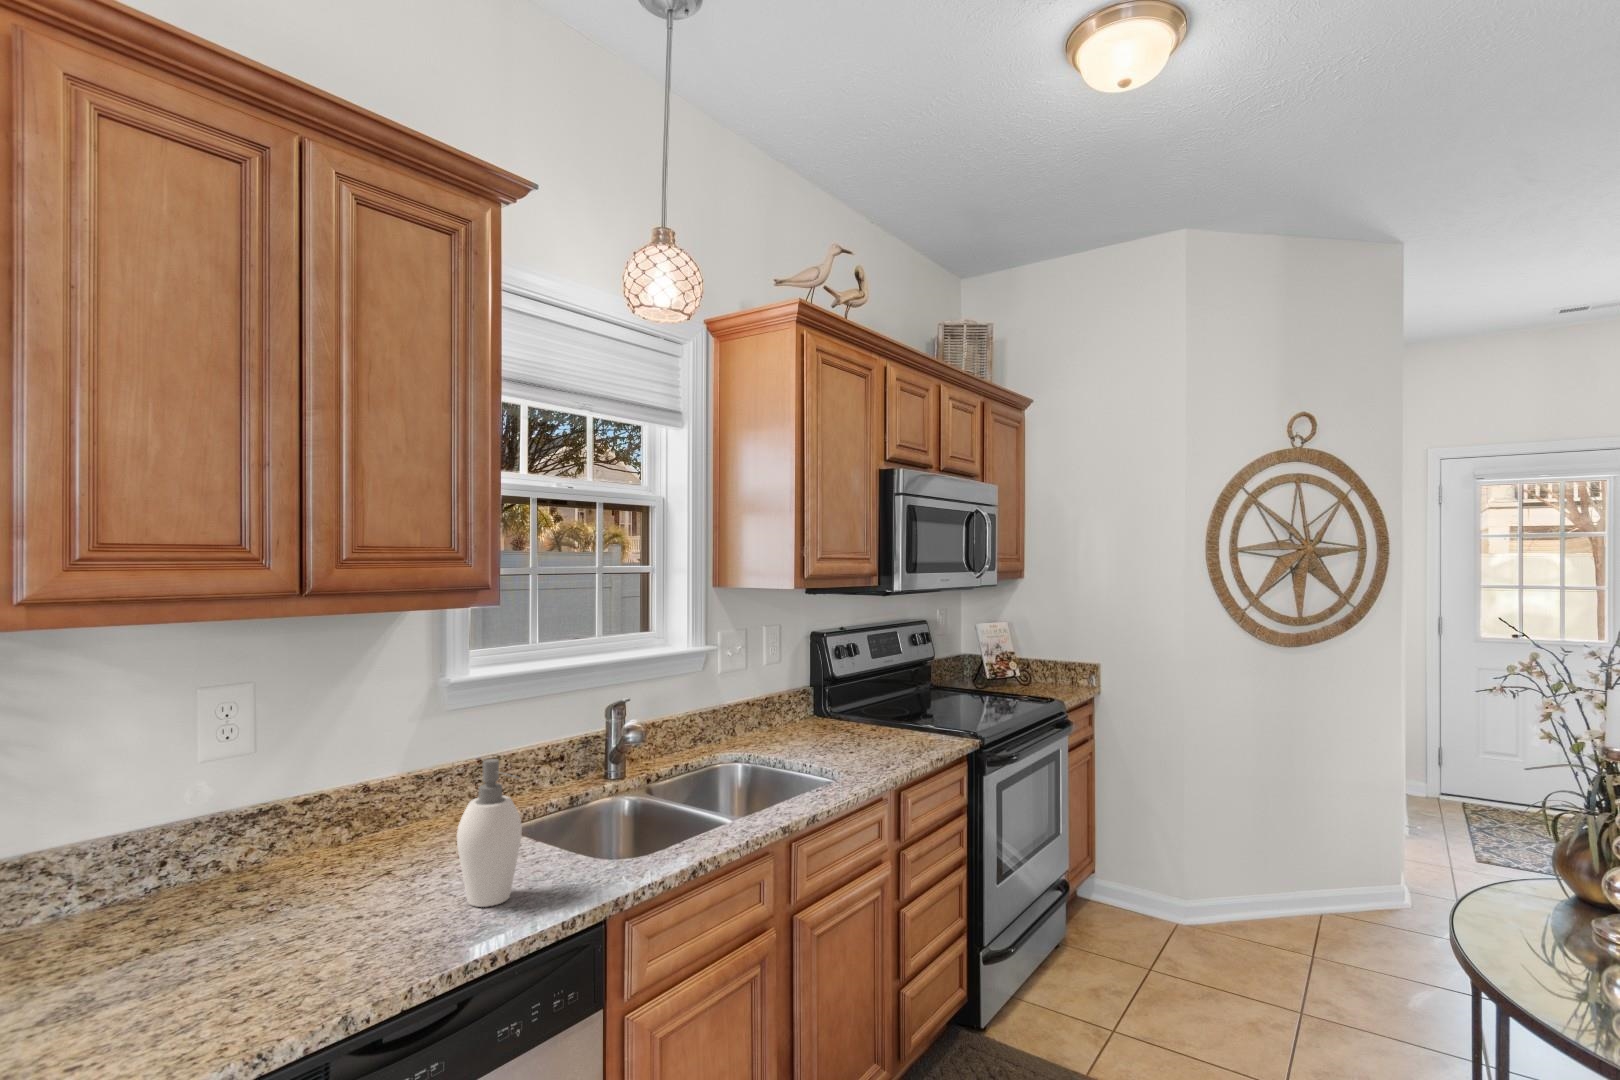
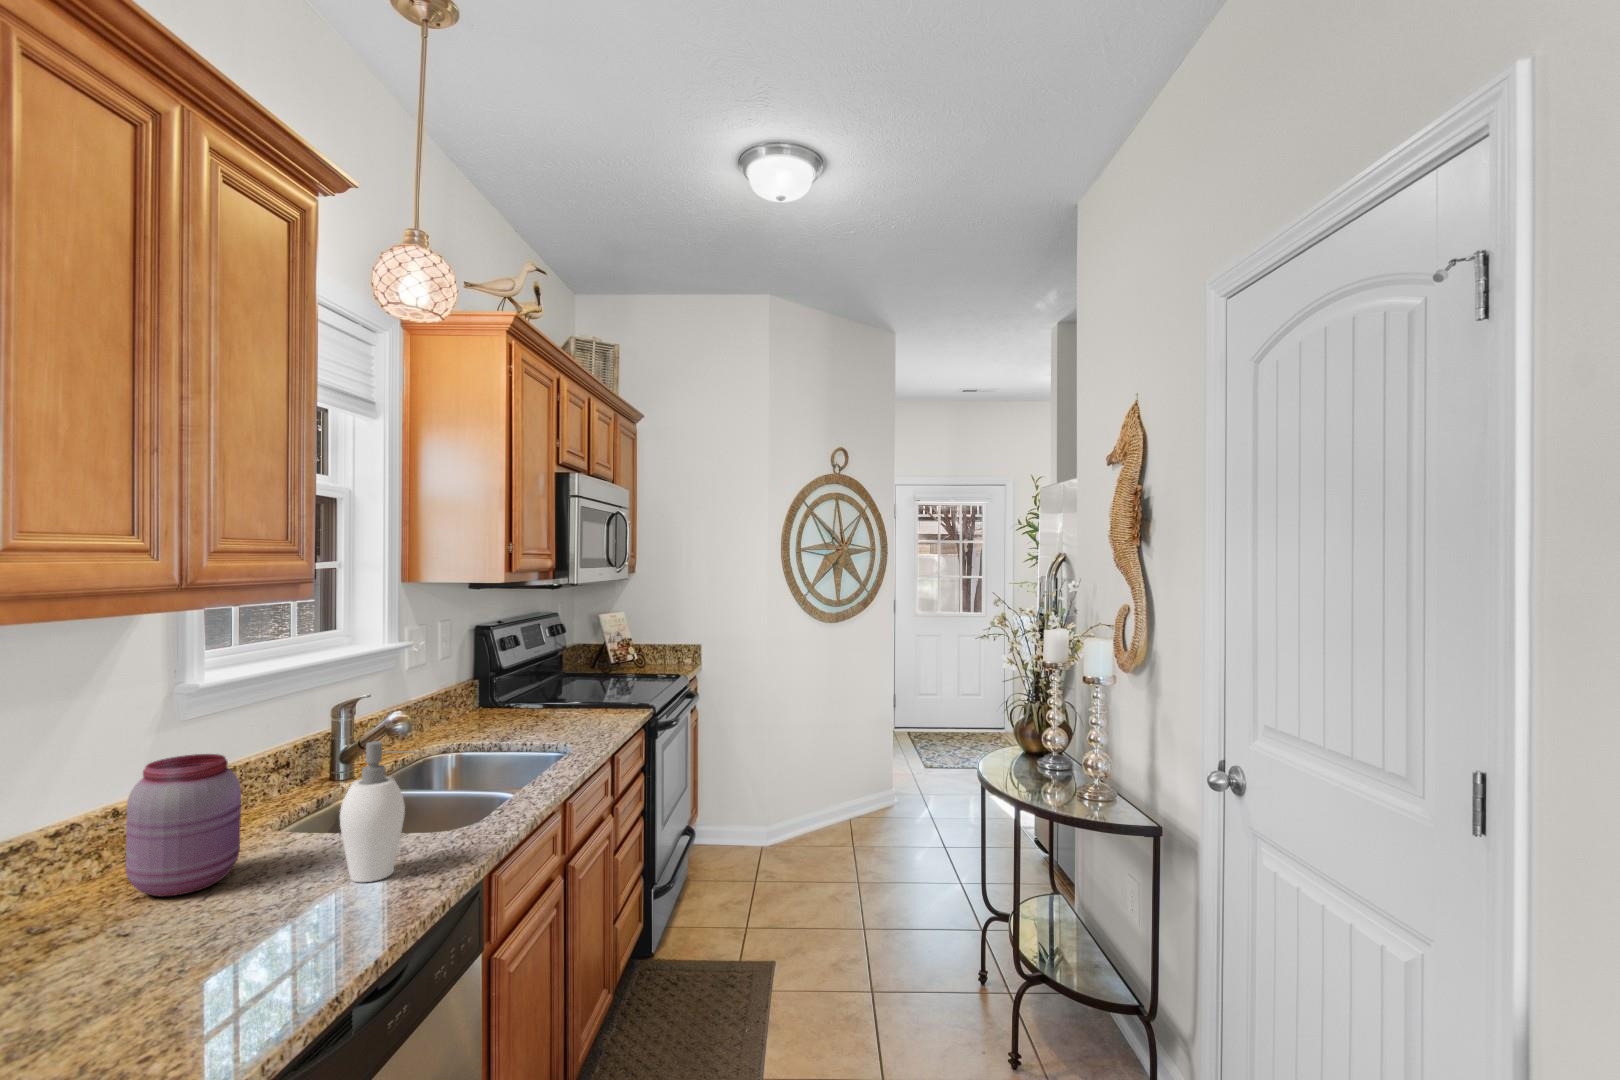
jar: none [322,748,419,879] -> present [126,754,241,896]

